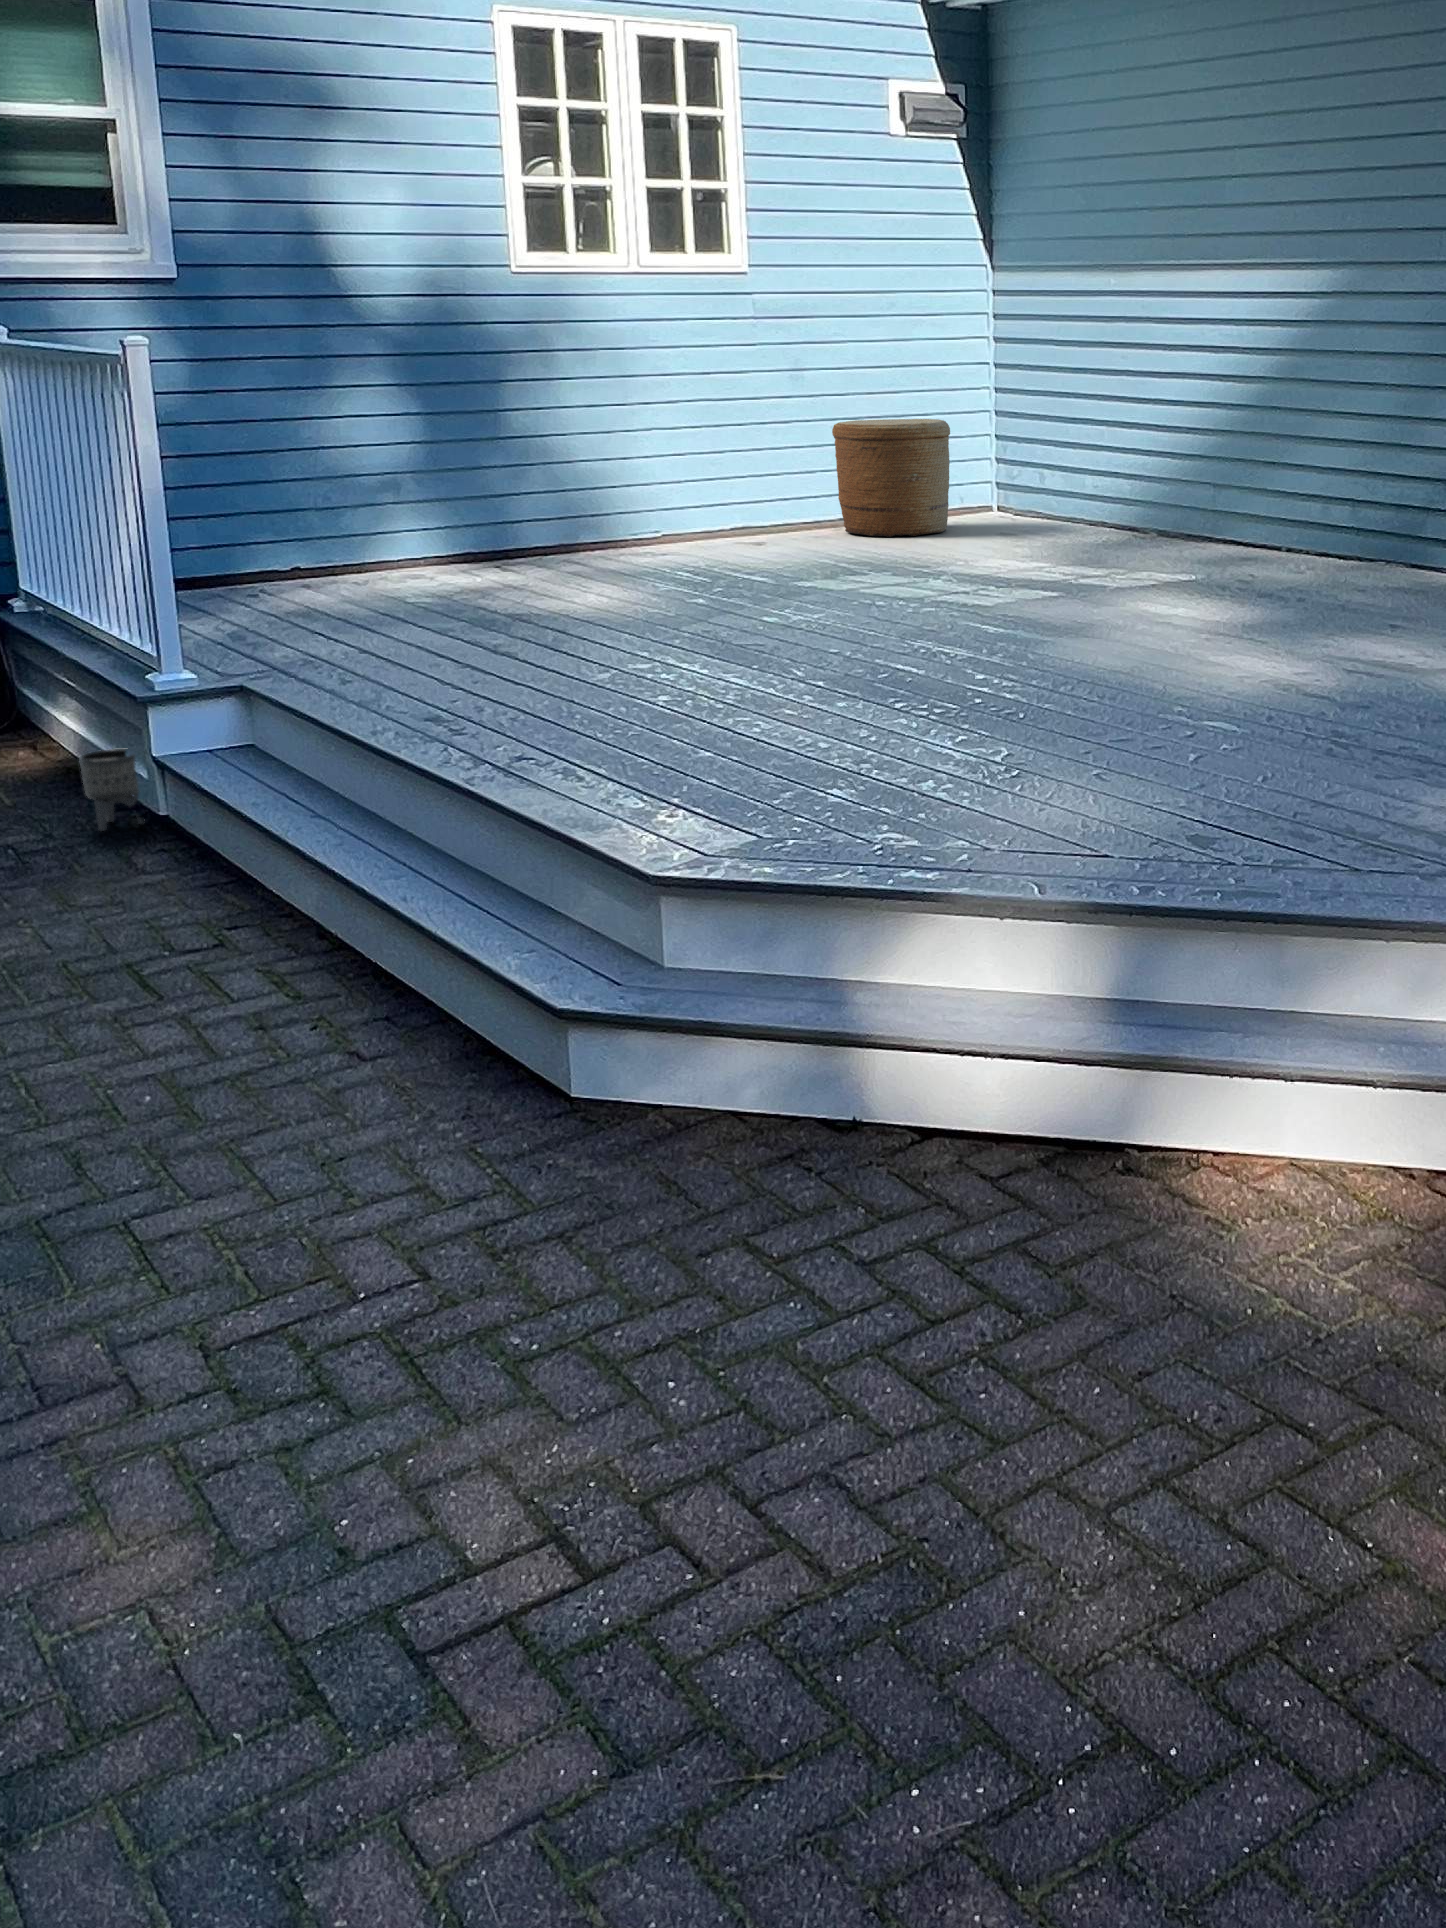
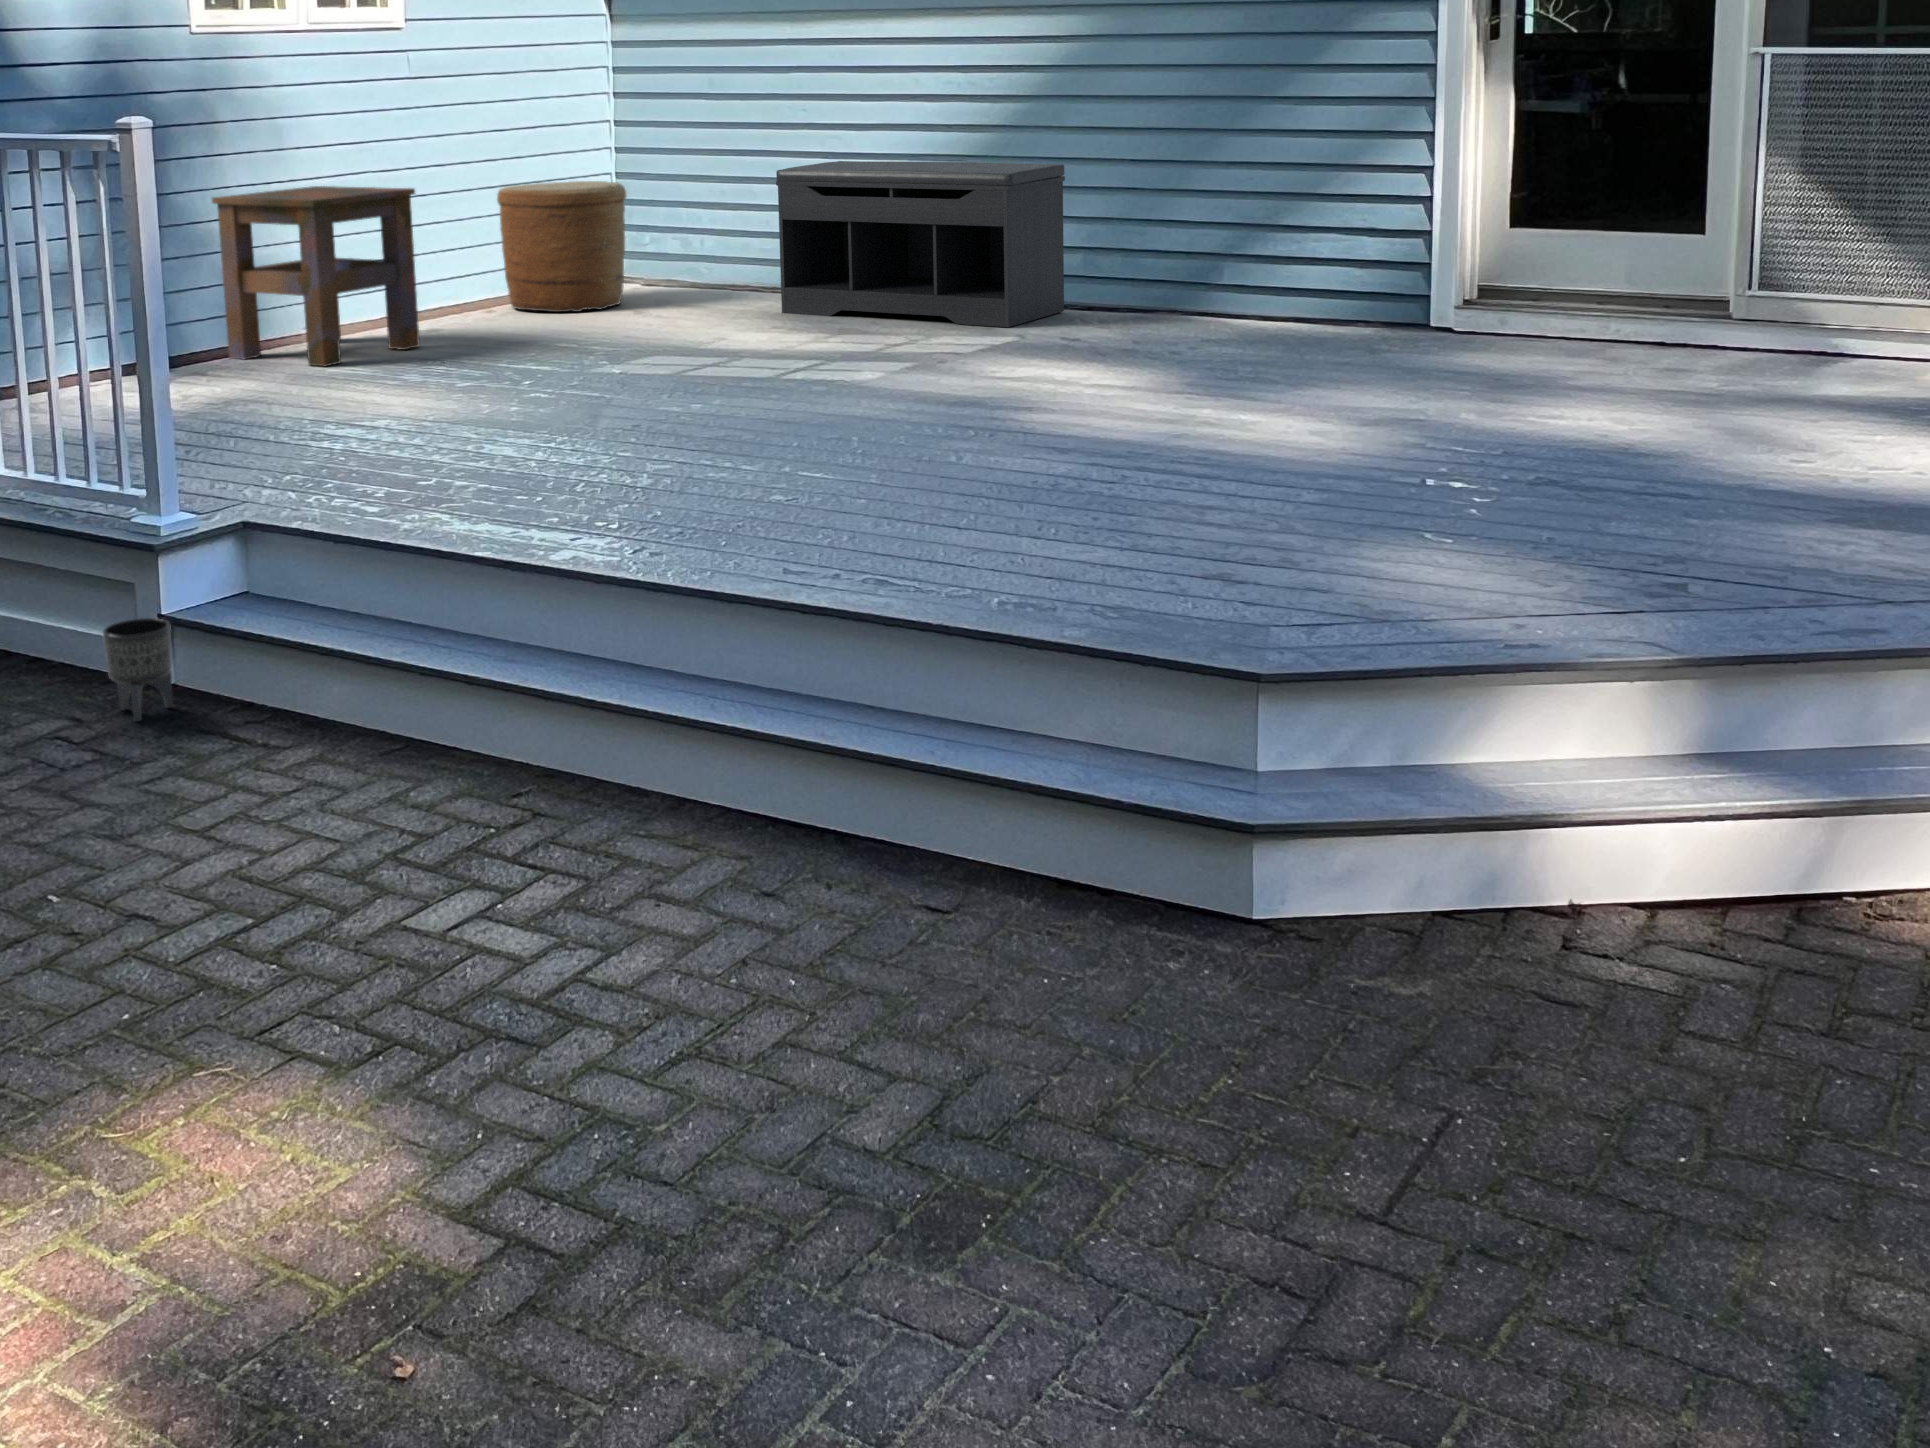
bench: none [1048,408,1294,570] -> present [776,161,1065,327]
side table: none [518,412,692,568] -> present [212,186,420,367]

